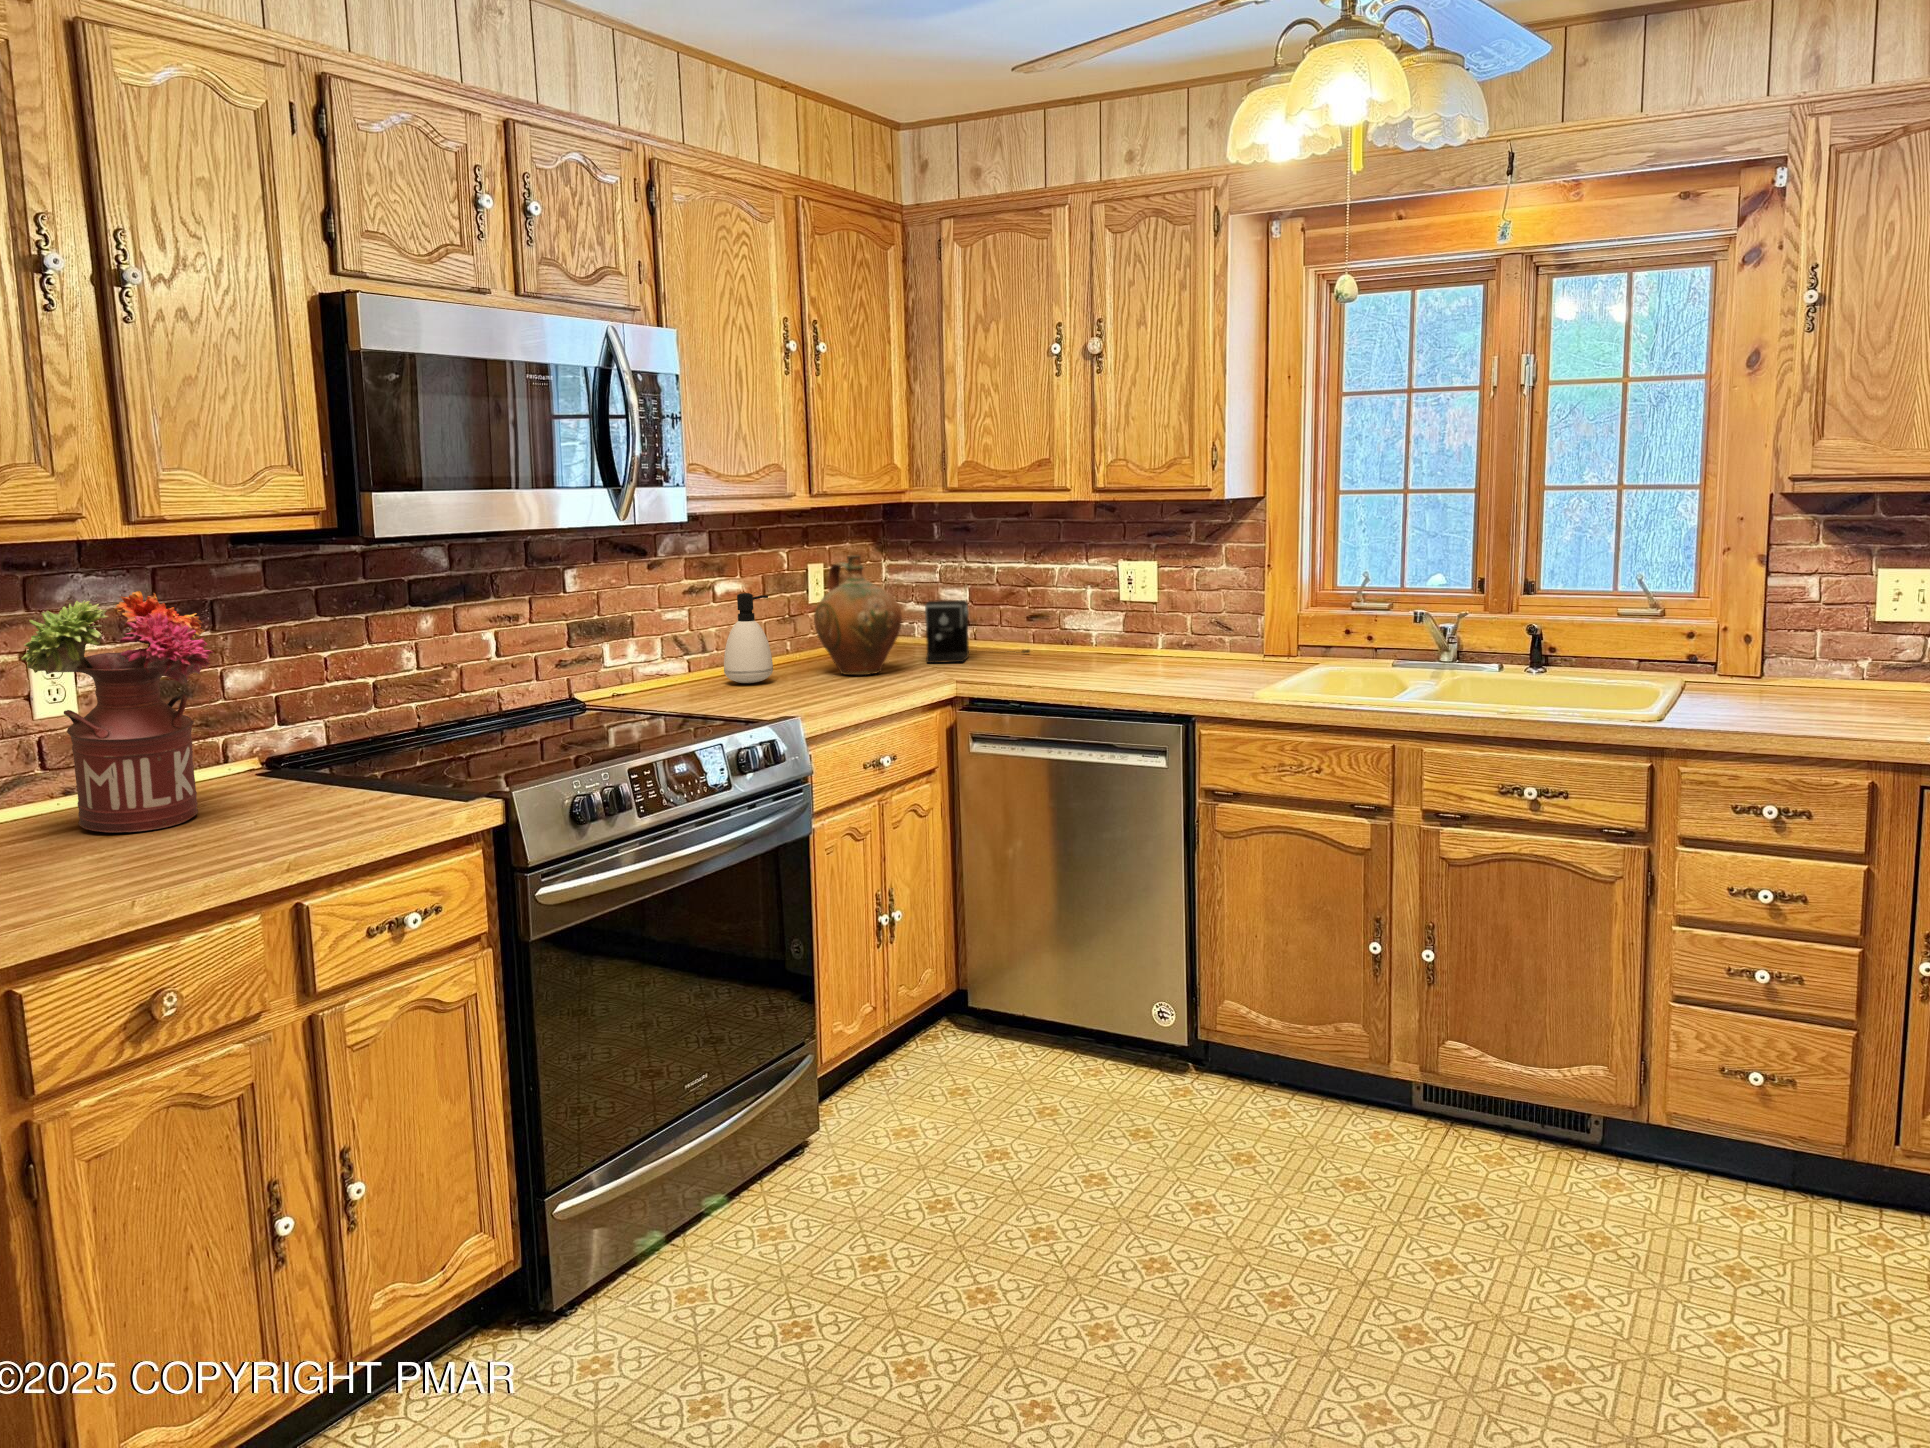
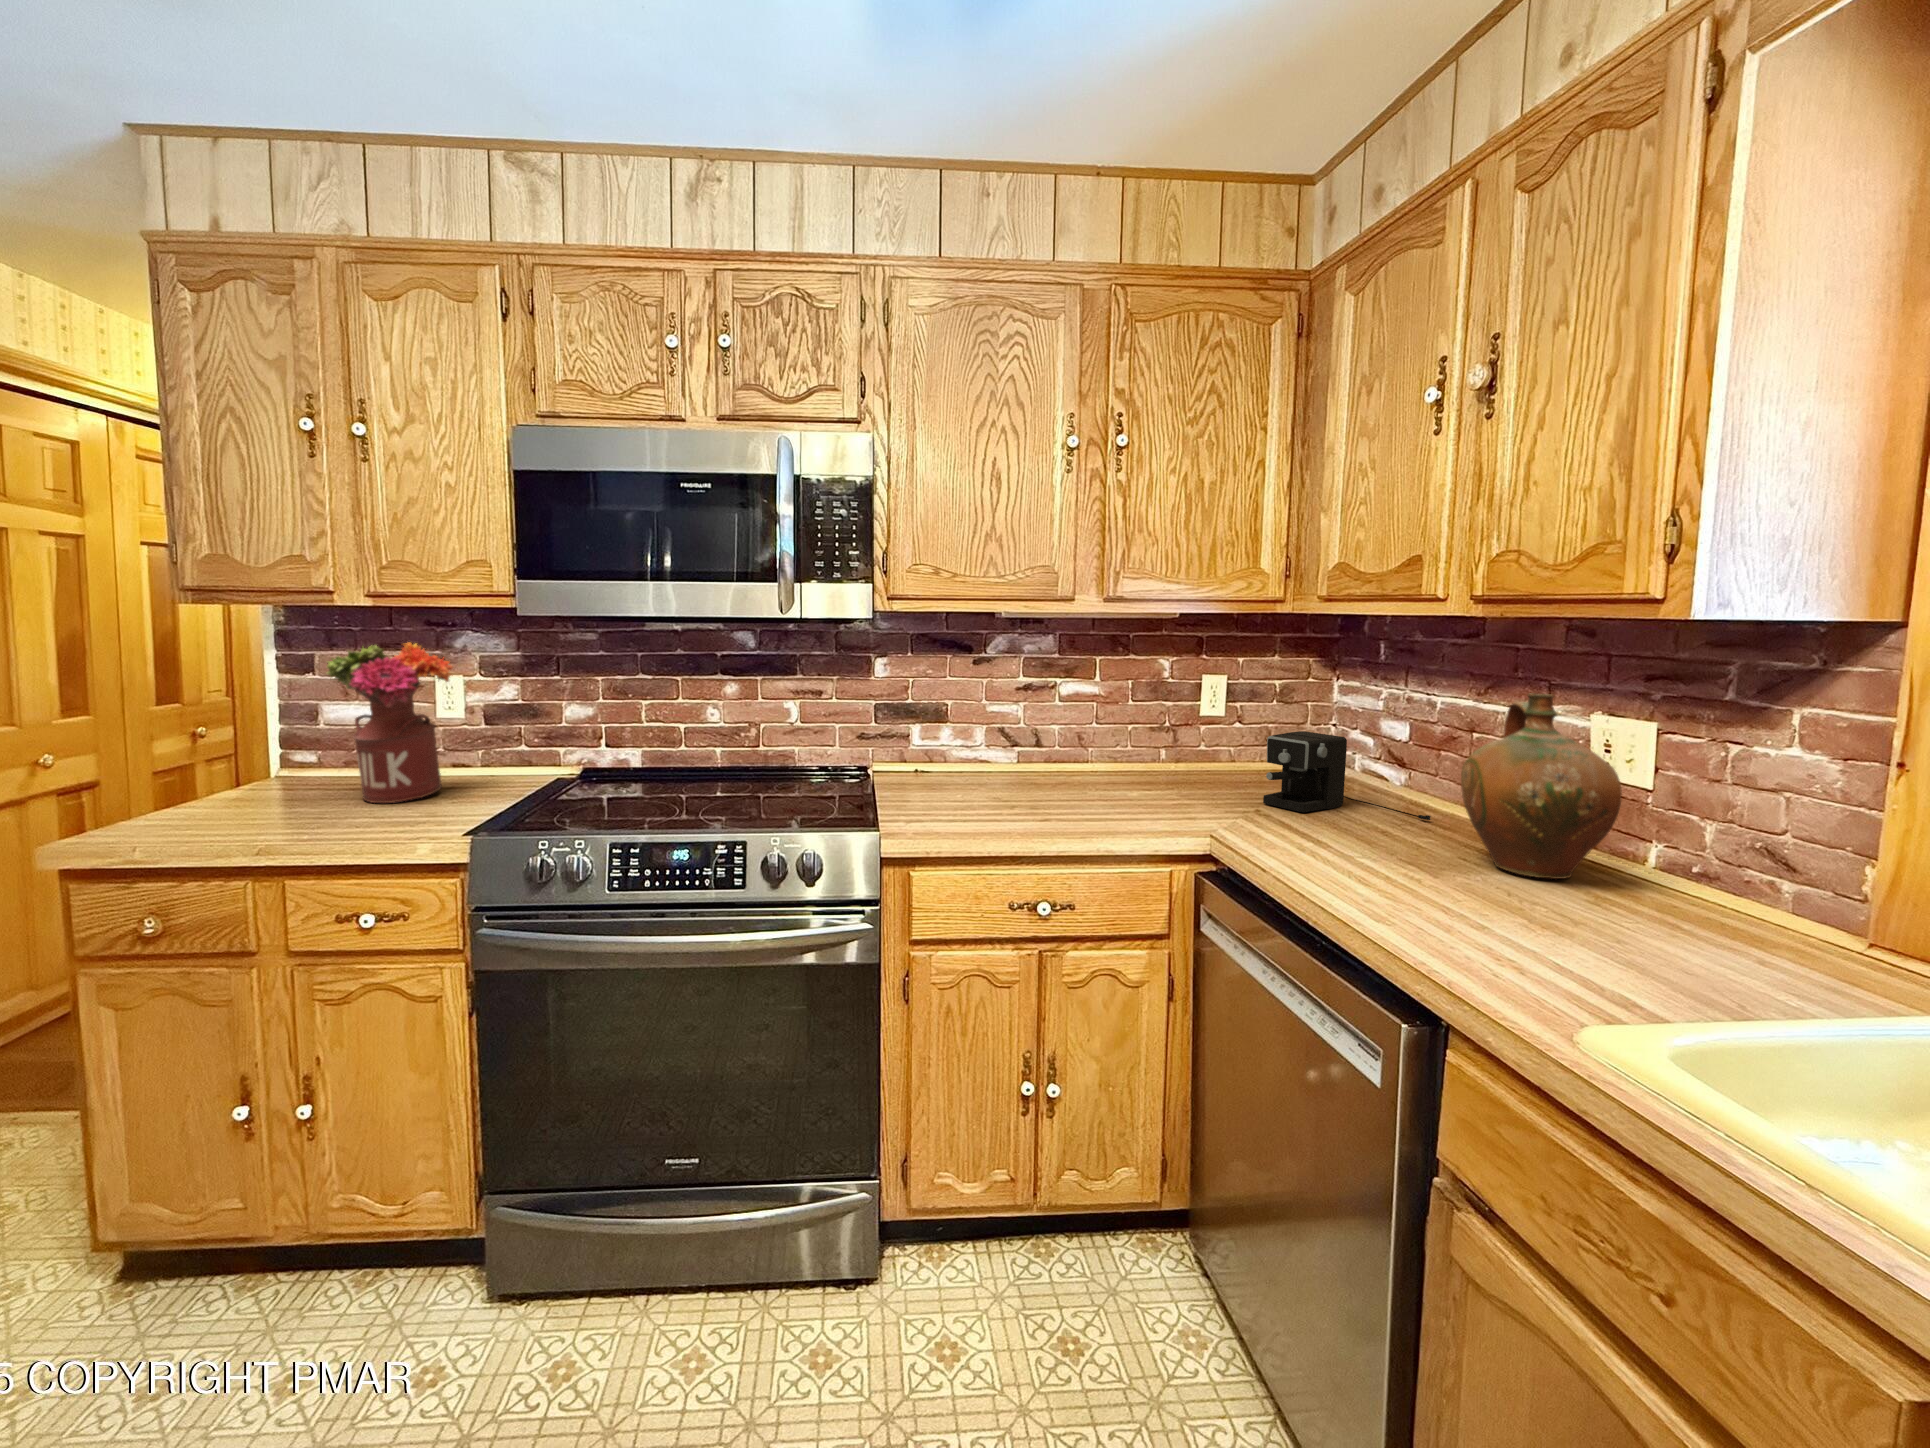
ceramic jug: present [814,555,902,675] -> present [1461,693,1622,879]
soap dispenser: present [724,593,773,683] -> none [1014,695,1066,785]

